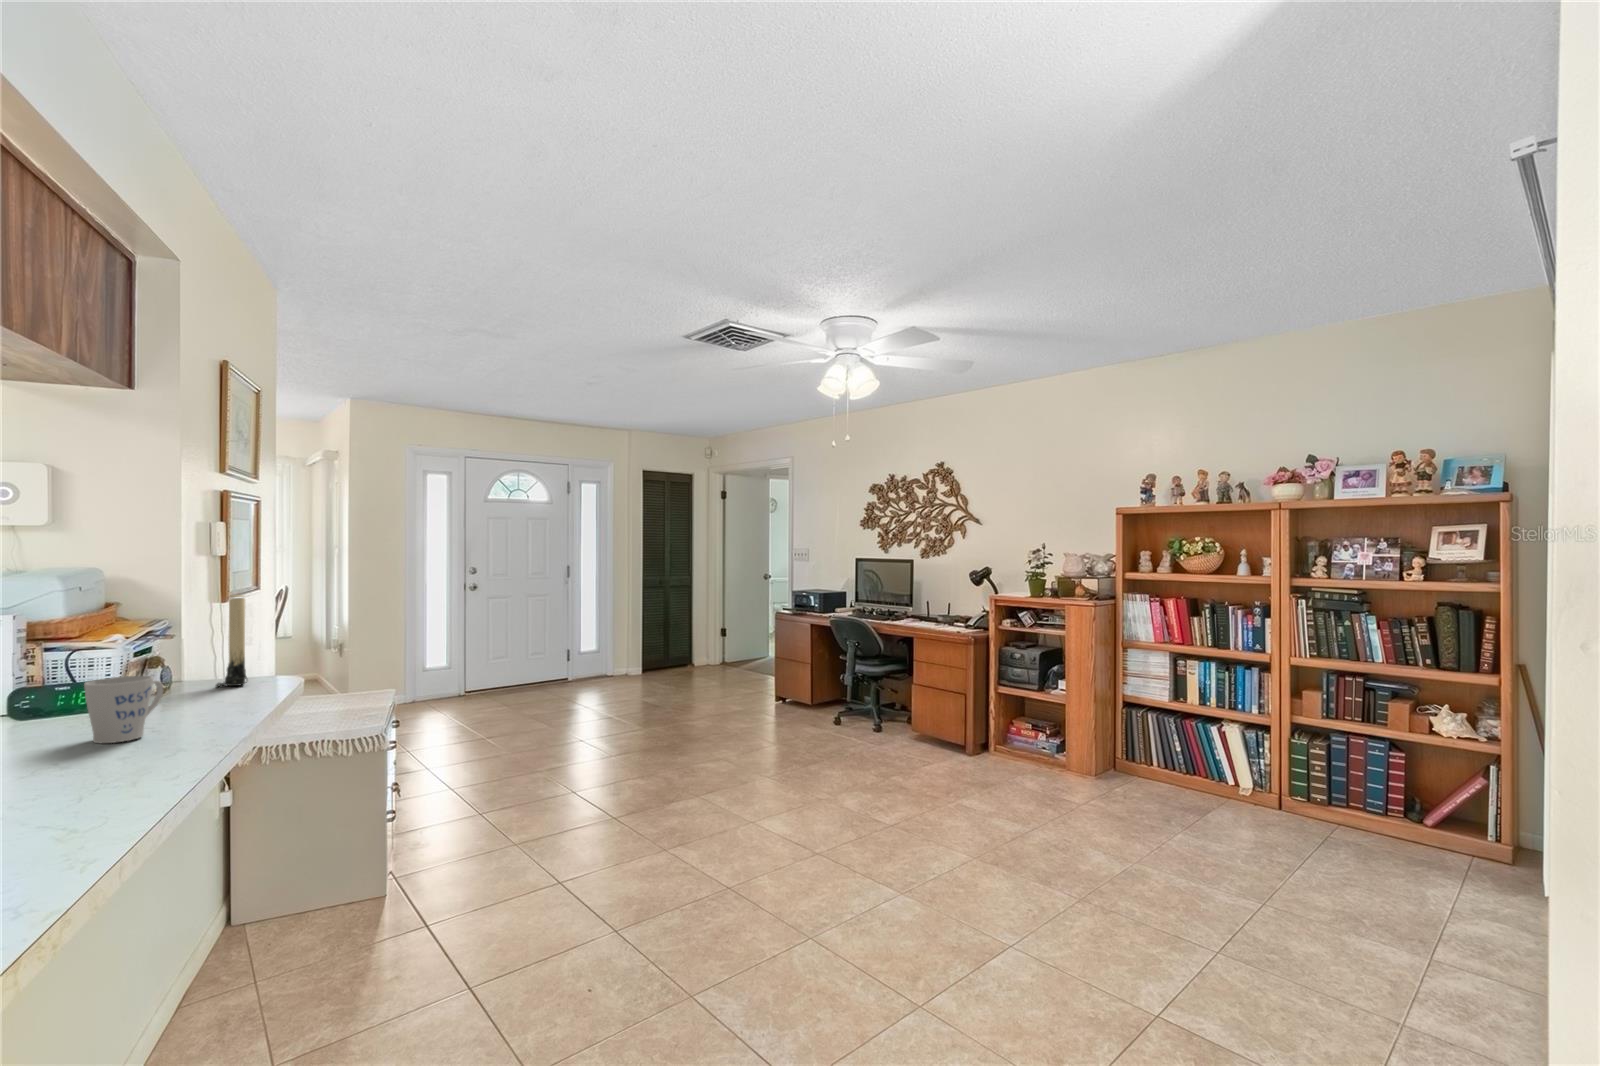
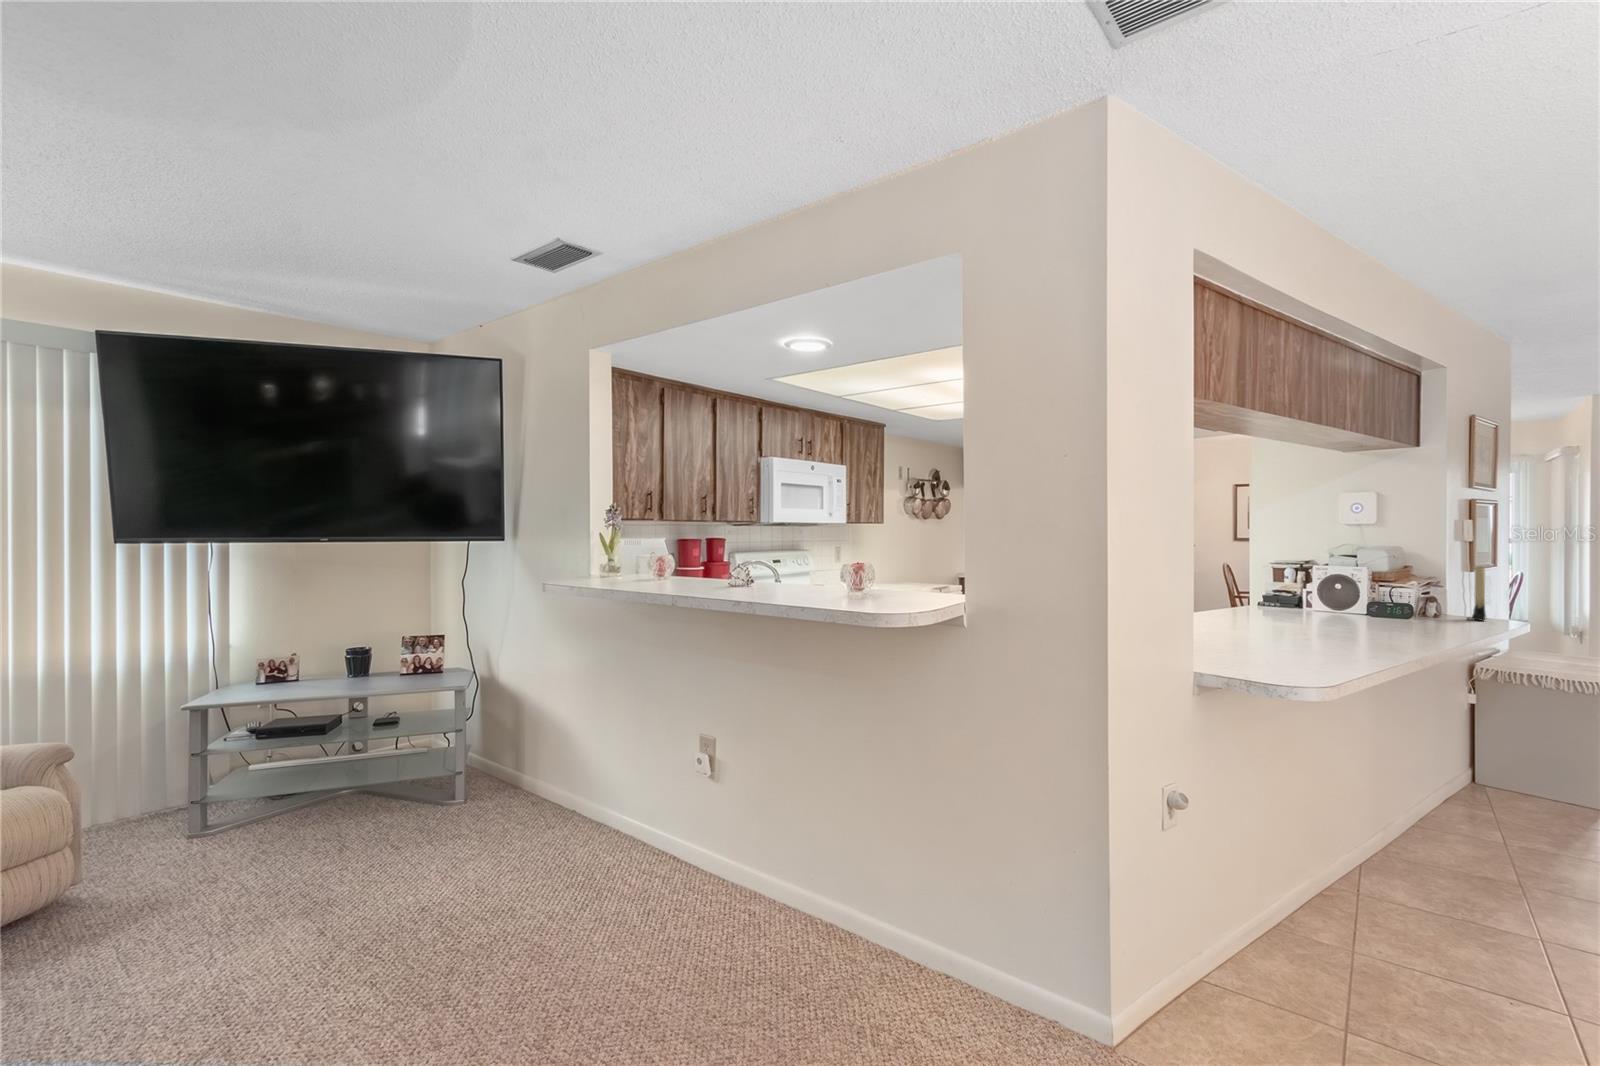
mug: present [84,676,163,743] -> none [1403,600,1439,631]

